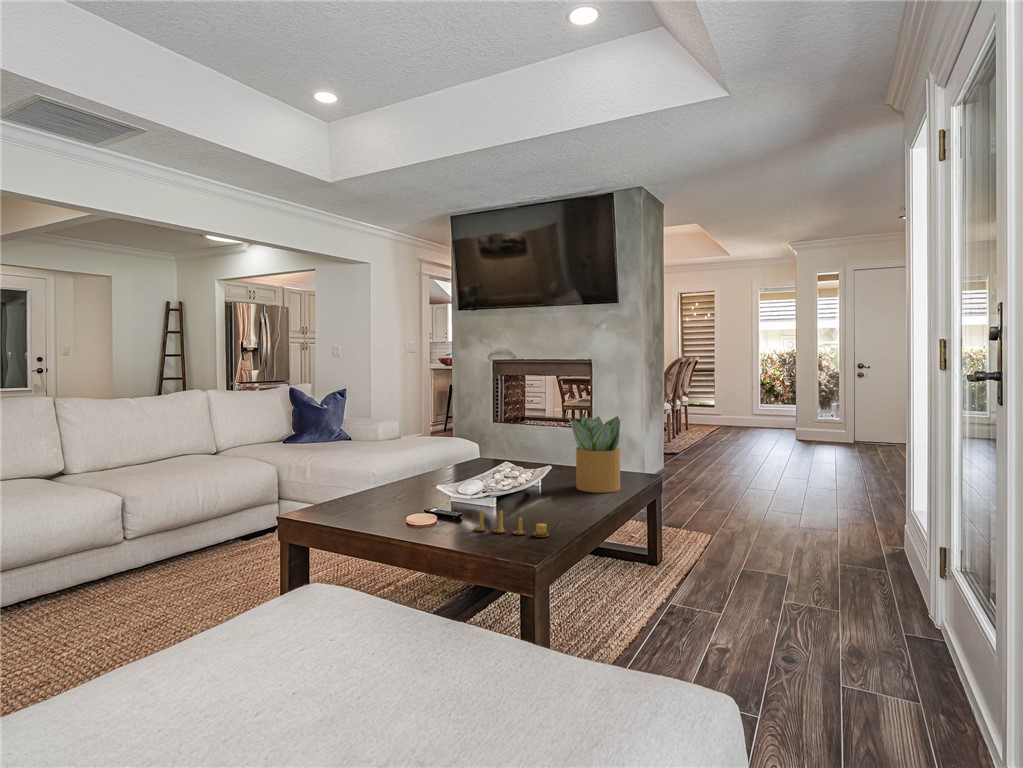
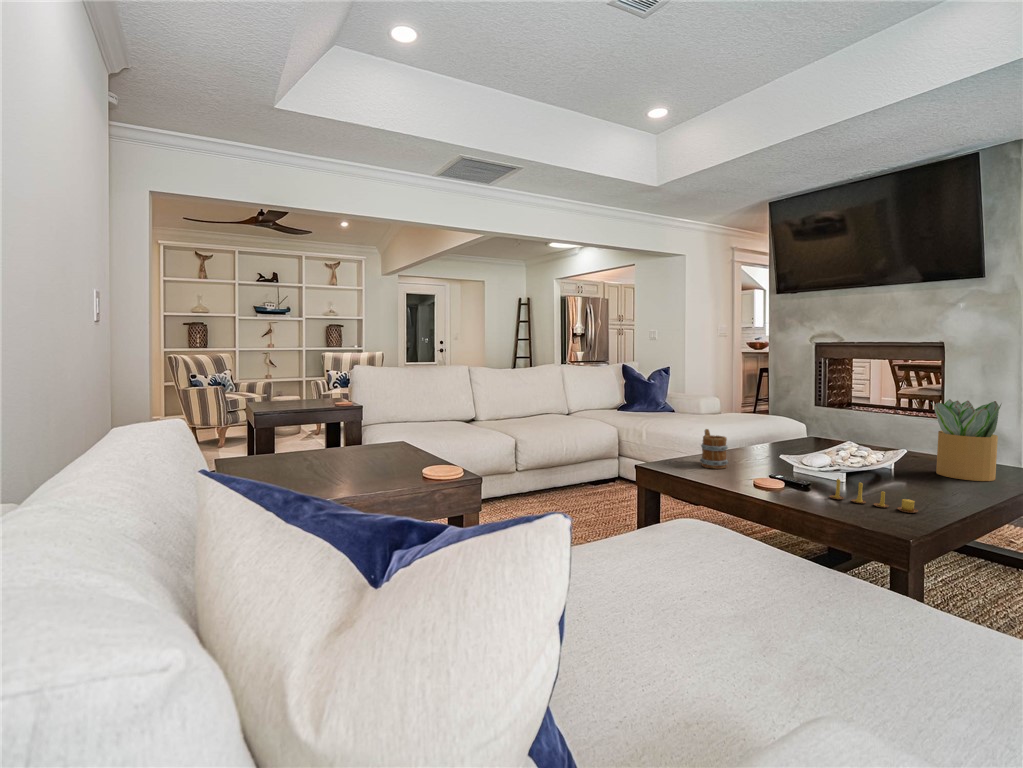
mug: none [350,463,381,509] -> present [700,429,728,469]

